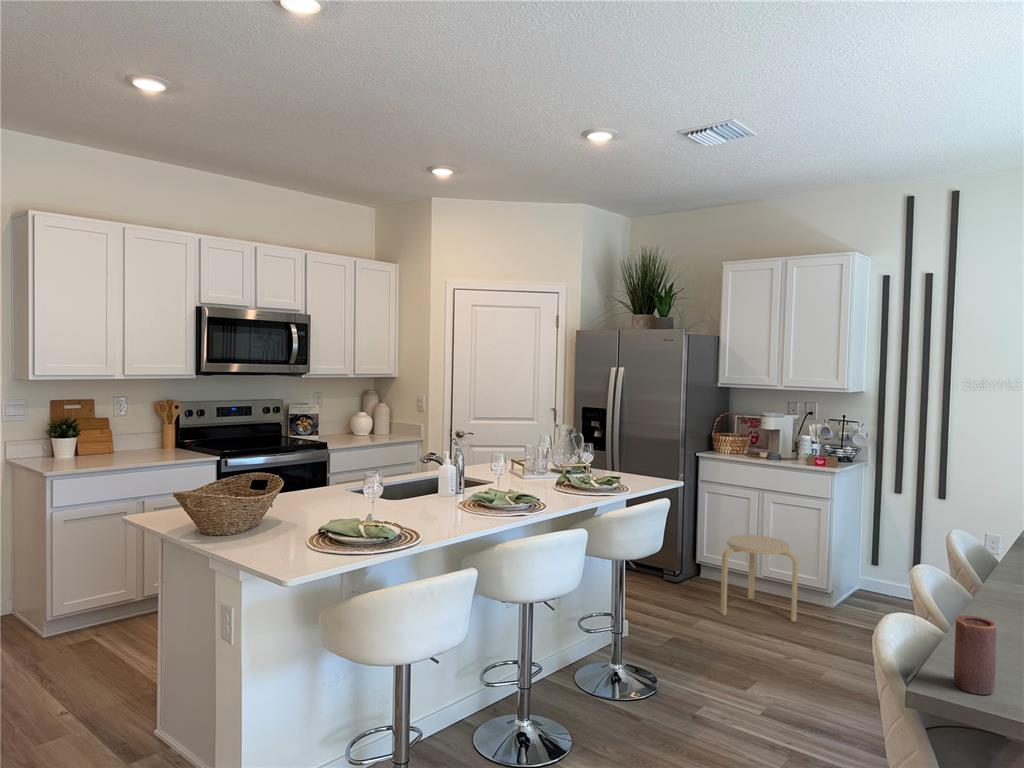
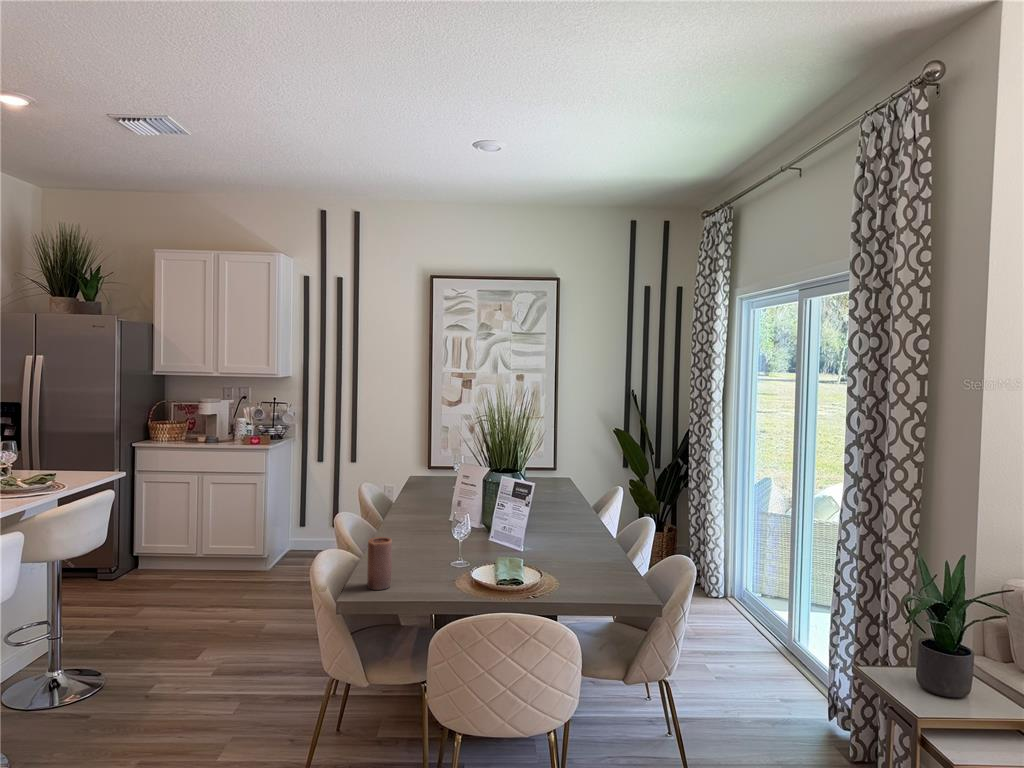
stool: present [720,535,798,622] -> none [164,515,238,597]

